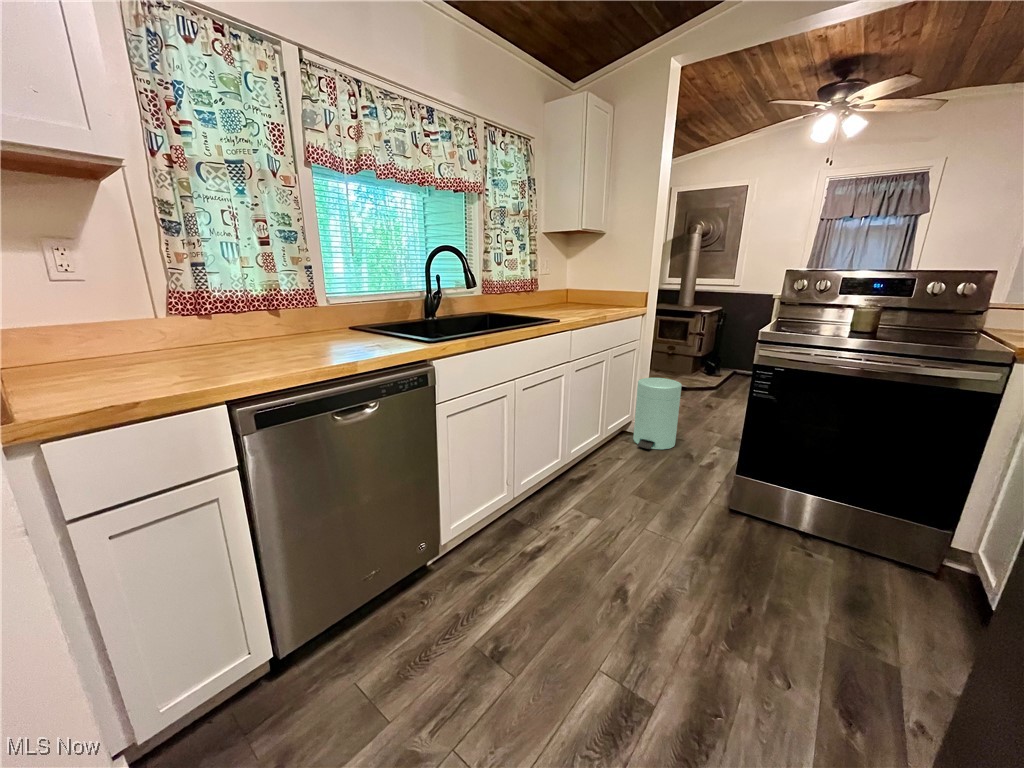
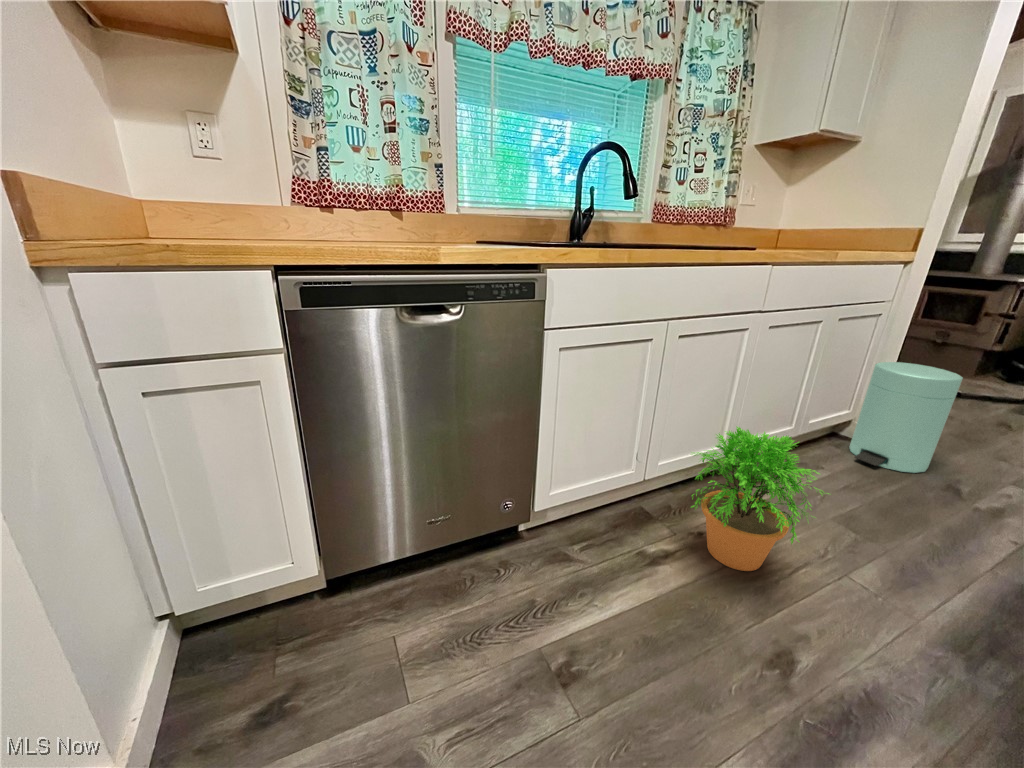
potted plant: none [543,446,628,544] -> present [690,427,824,571]

